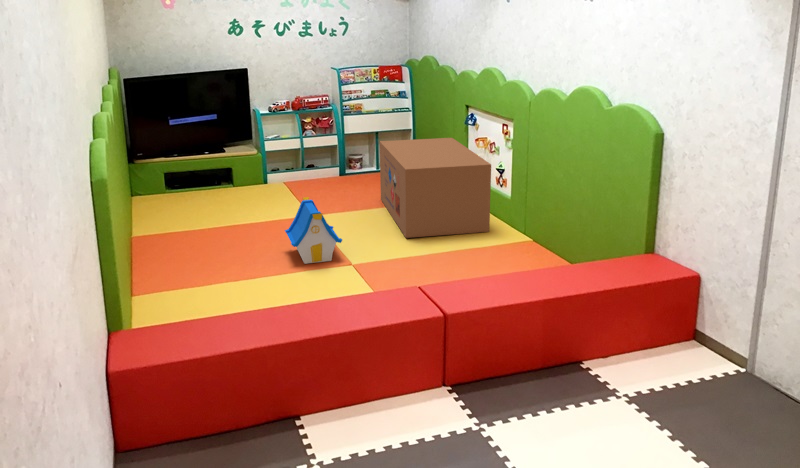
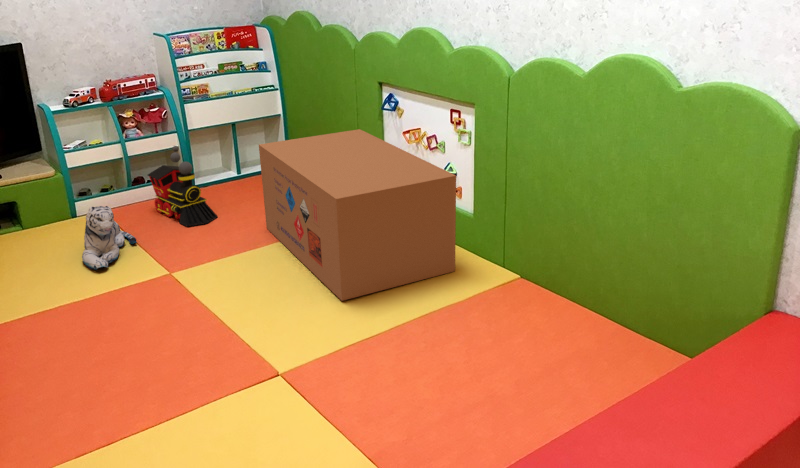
toy train: none [313,141,353,194] -> present [148,146,218,227]
plush toy: none [262,171,297,210] -> present [82,206,136,270]
toy house: present [285,197,342,264] -> none [149,262,259,384]

